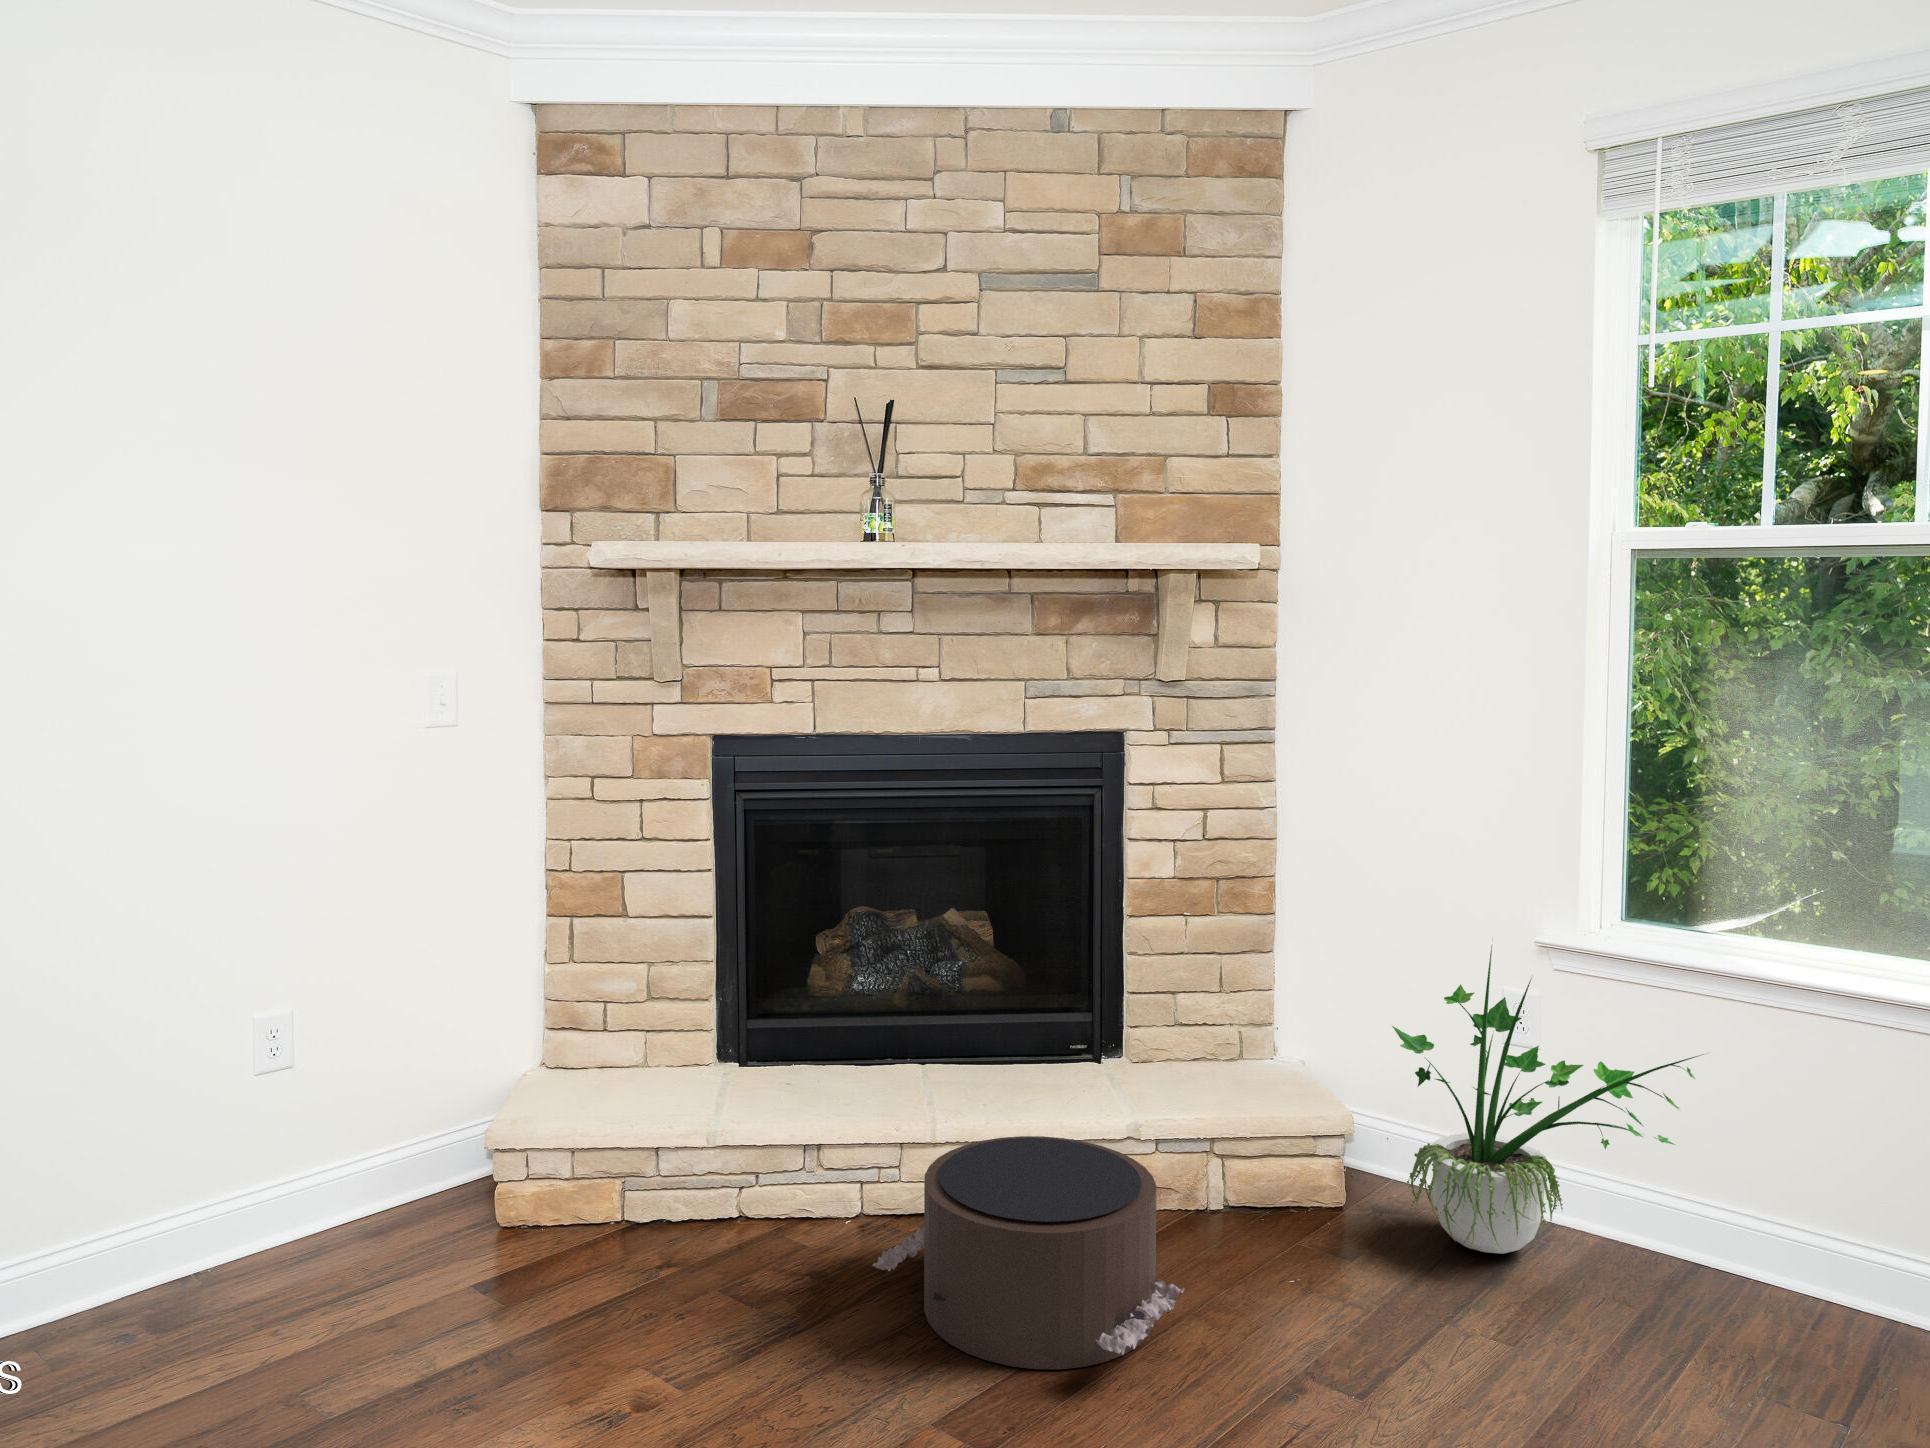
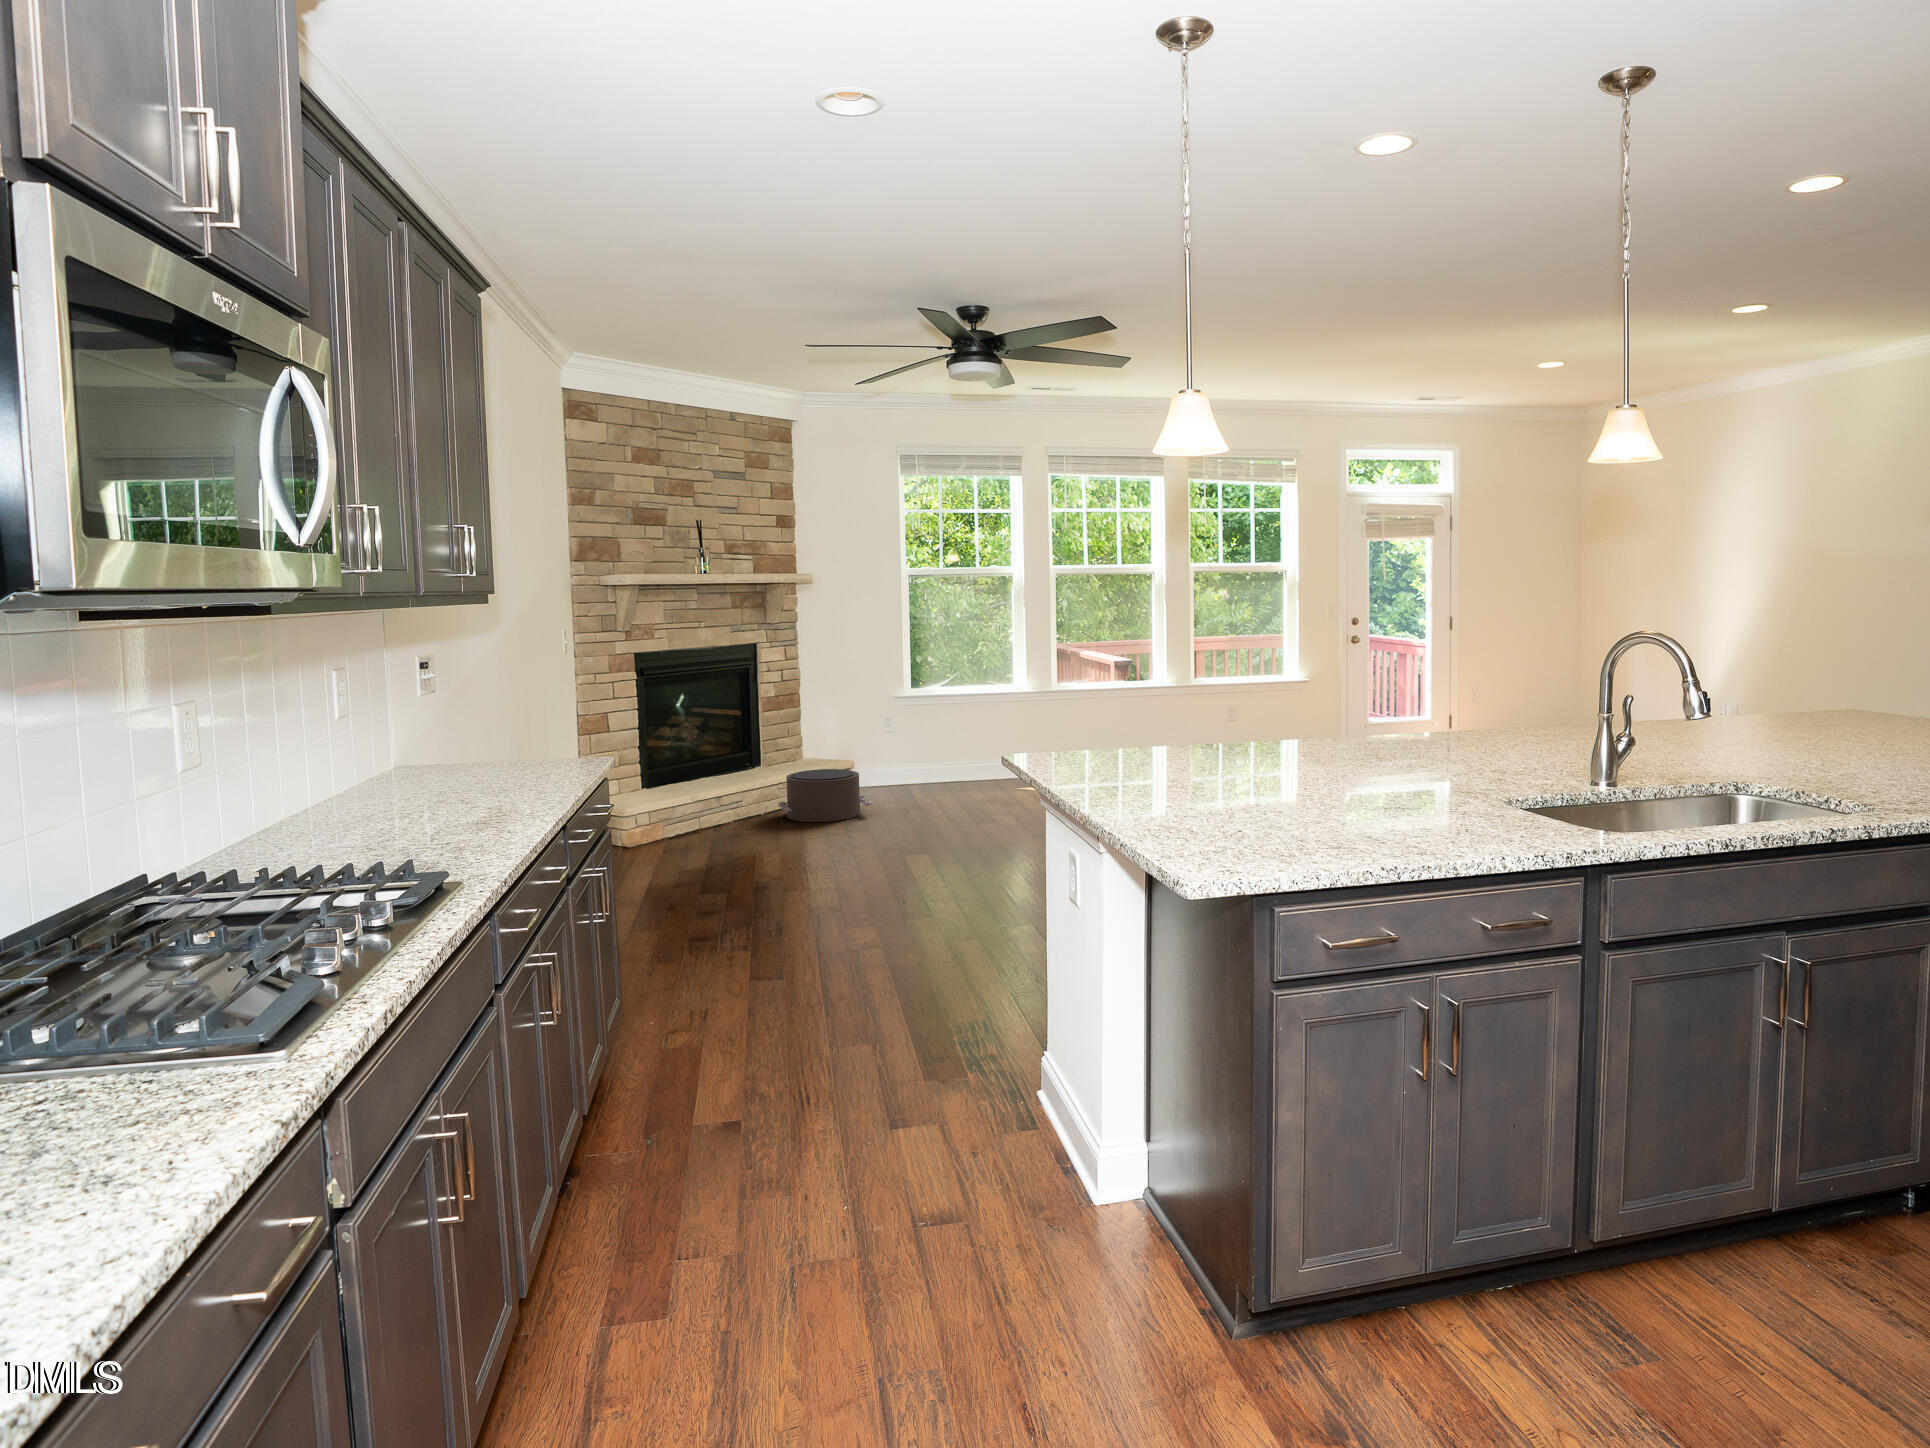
potted plant: present [1392,946,1703,1254] -> none [861,695,950,788]

